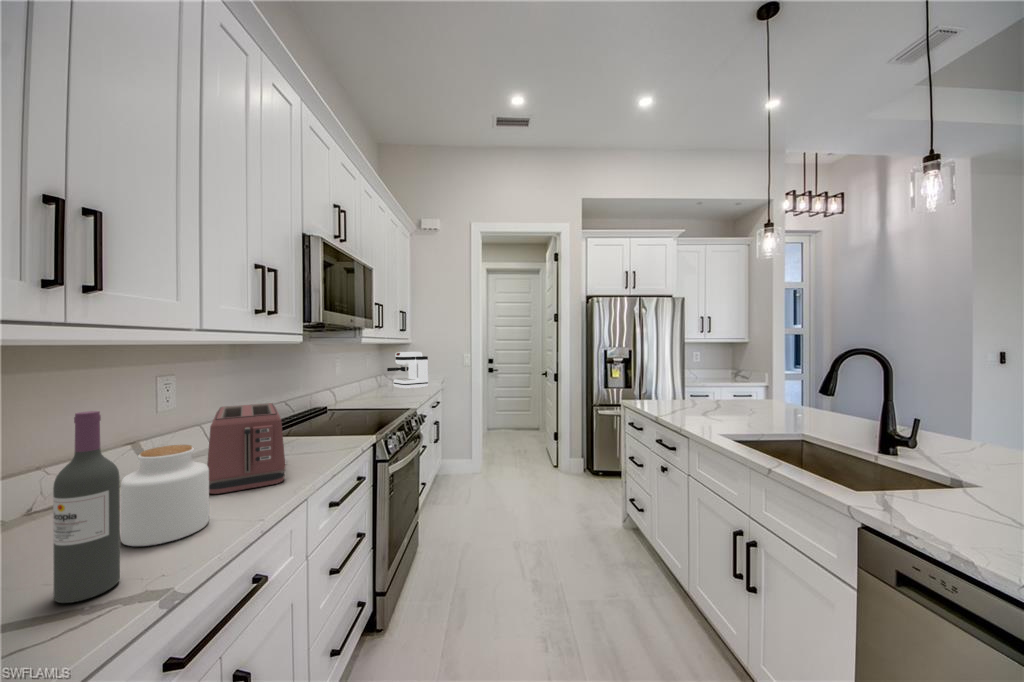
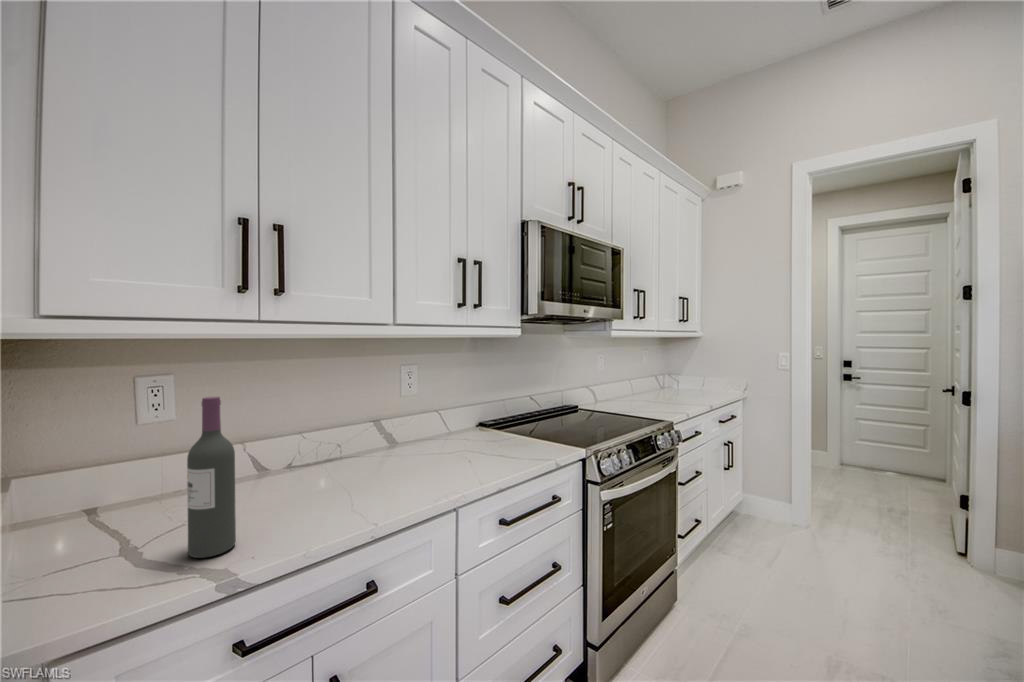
coffee maker: present [387,352,428,389] -> none [670,348,722,393]
toaster: present [207,403,285,494] -> none [380,398,473,486]
jar: present [121,445,209,546] -> none [280,432,348,522]

